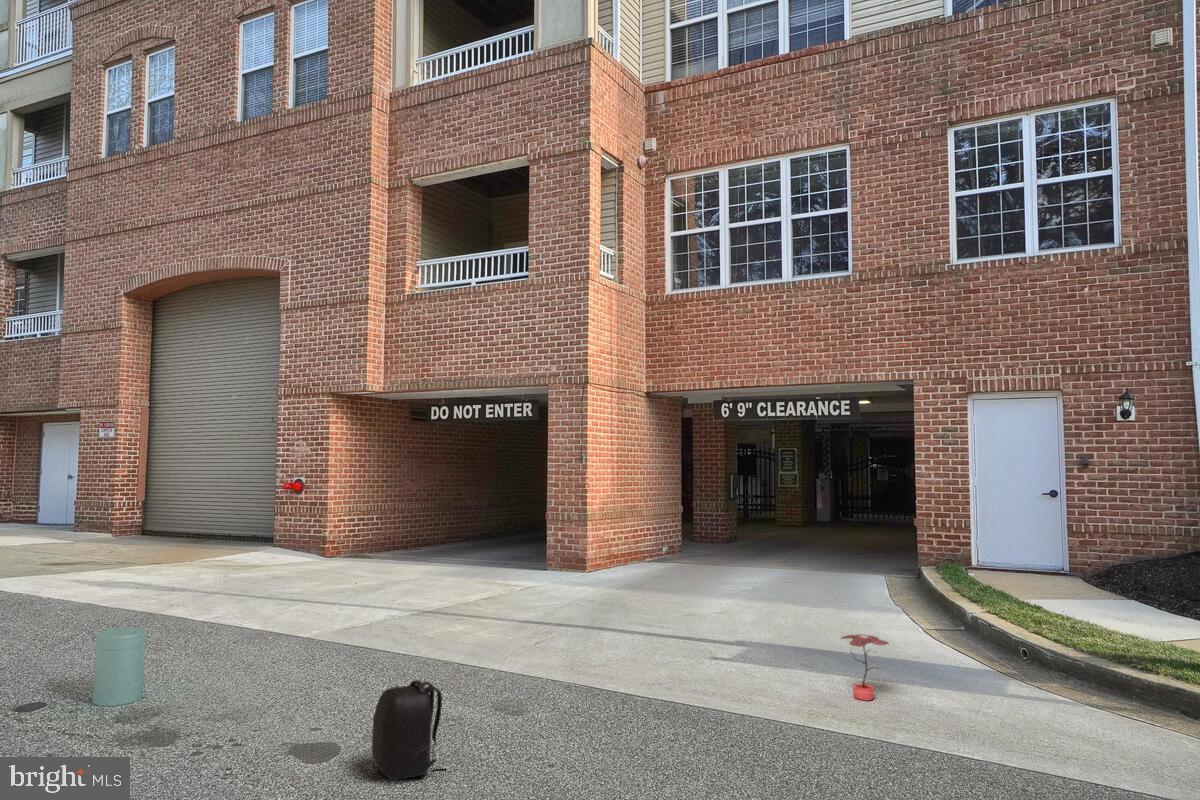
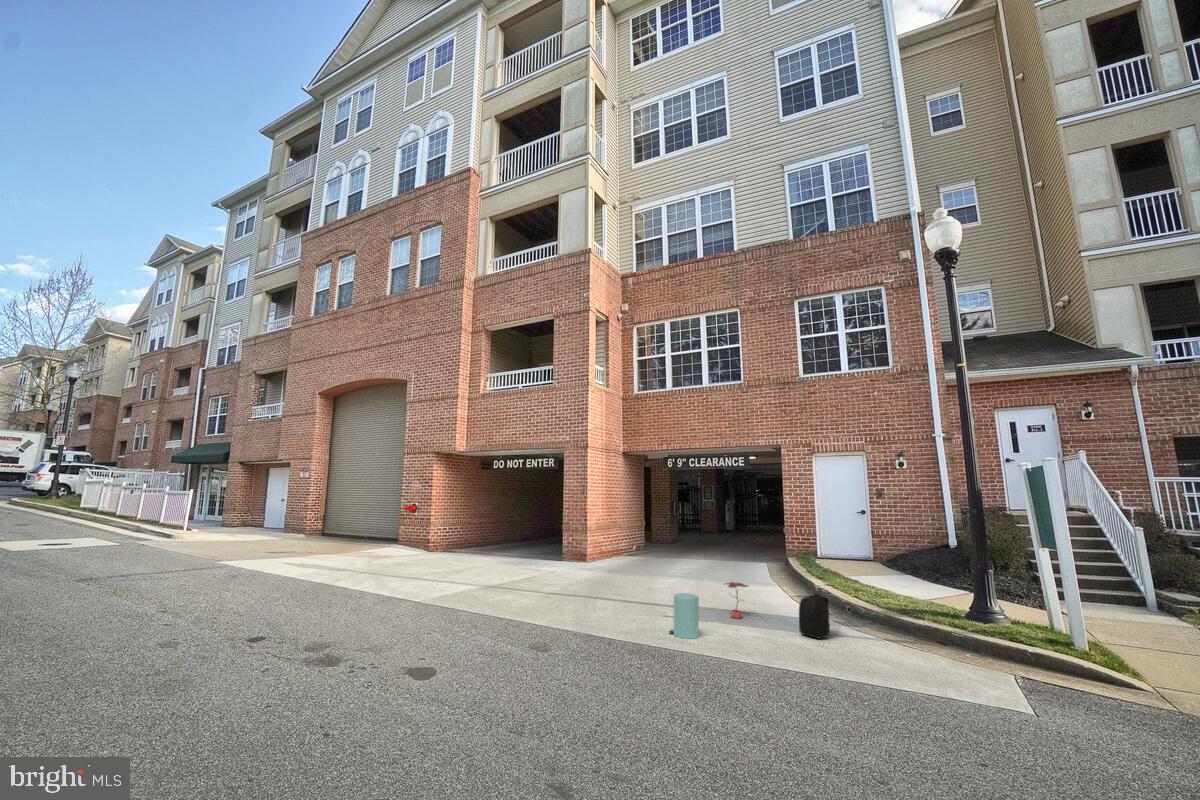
trash can: present [93,627,146,706] -> present [670,593,699,639]
backpack: present [372,680,444,780] -> present [799,594,830,638]

